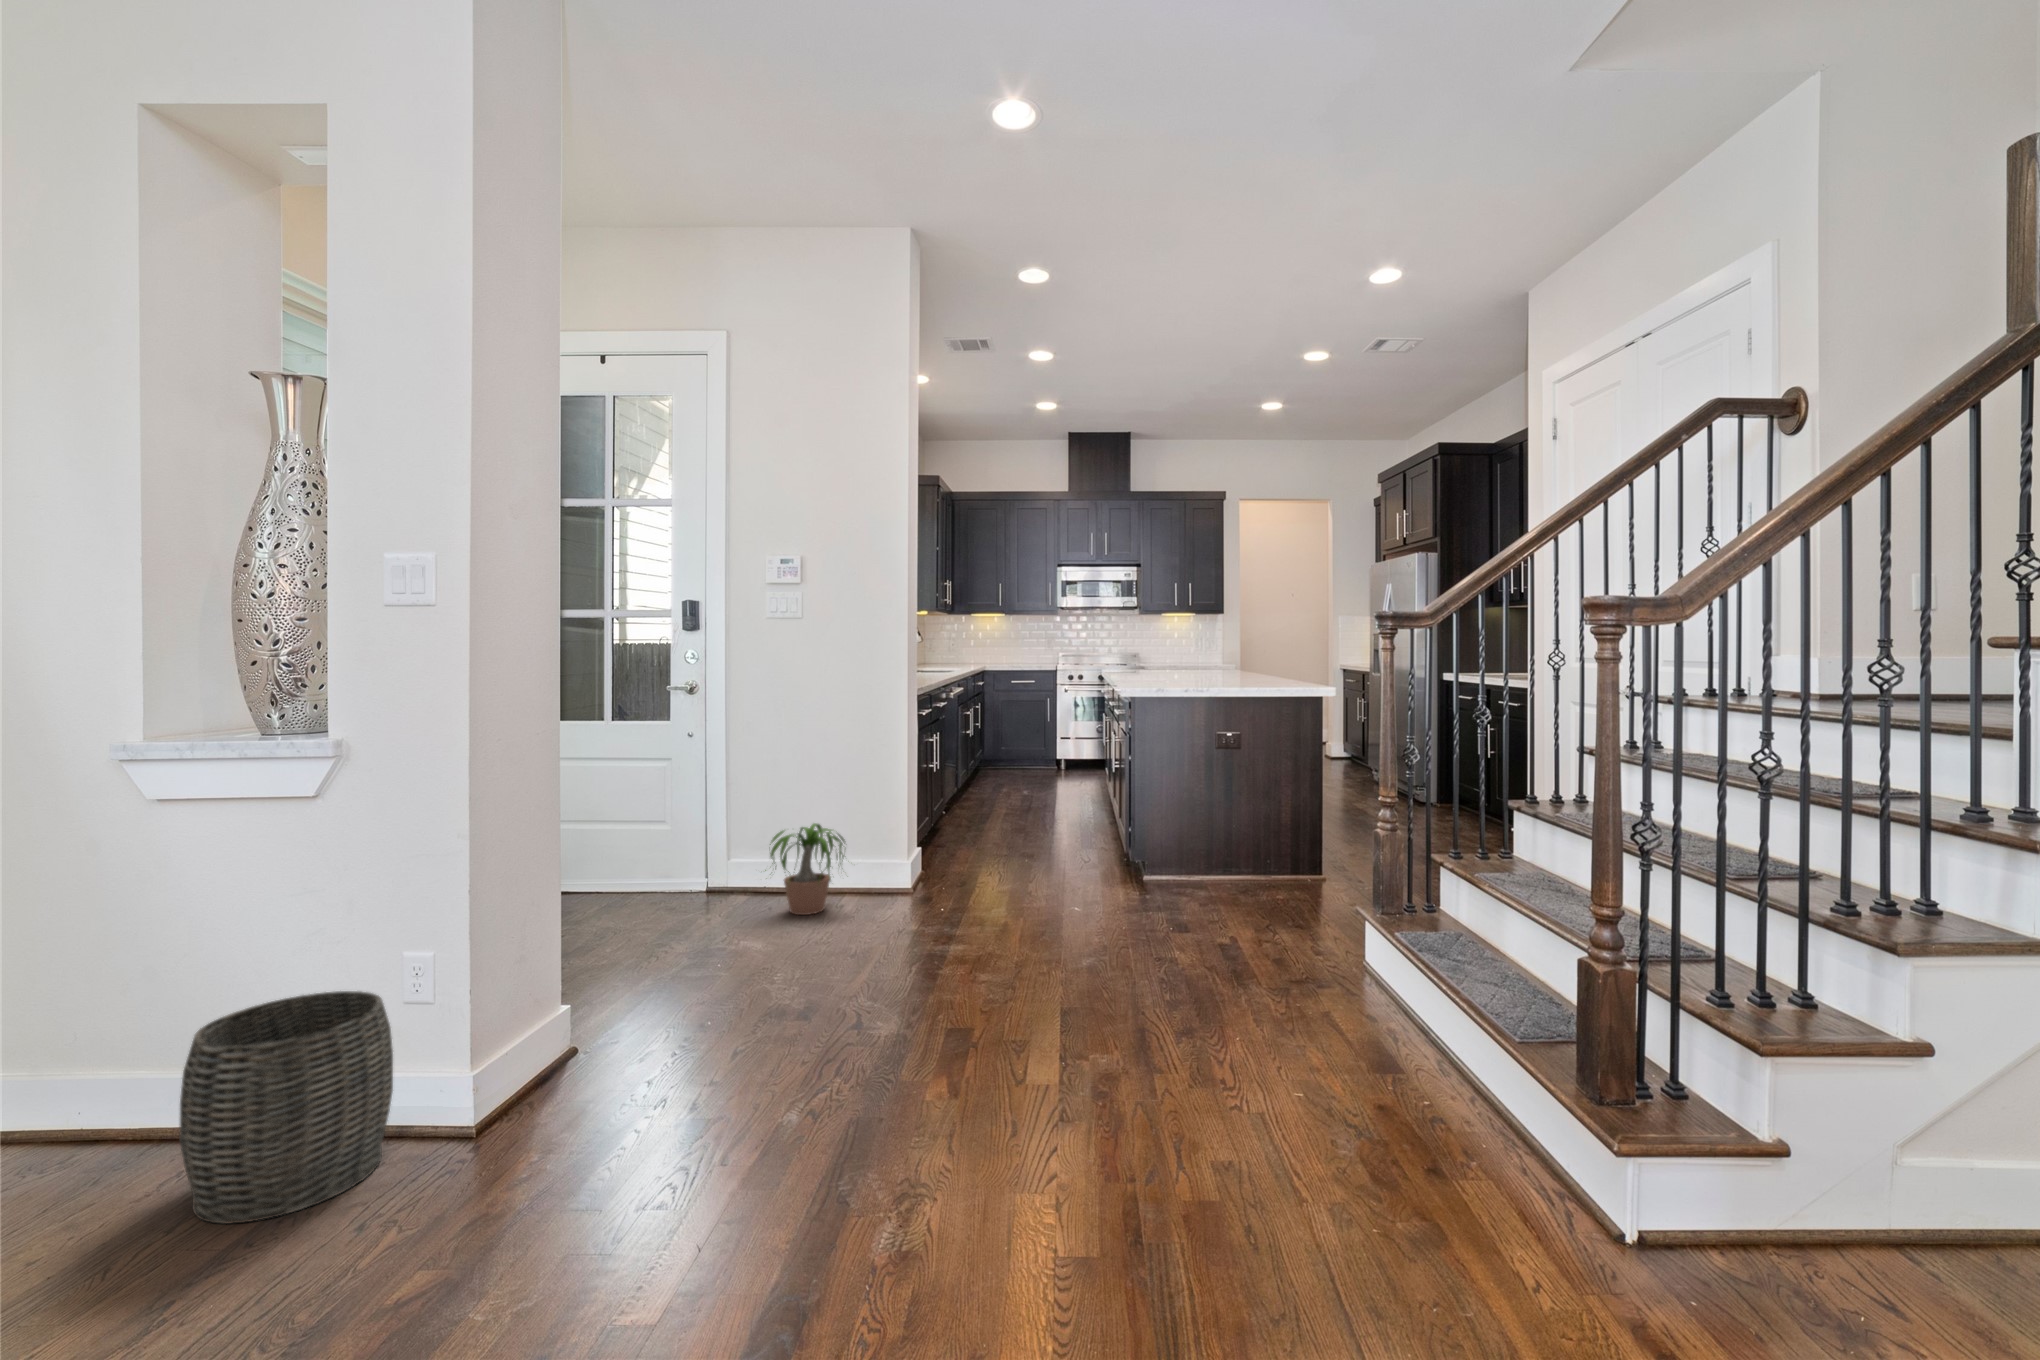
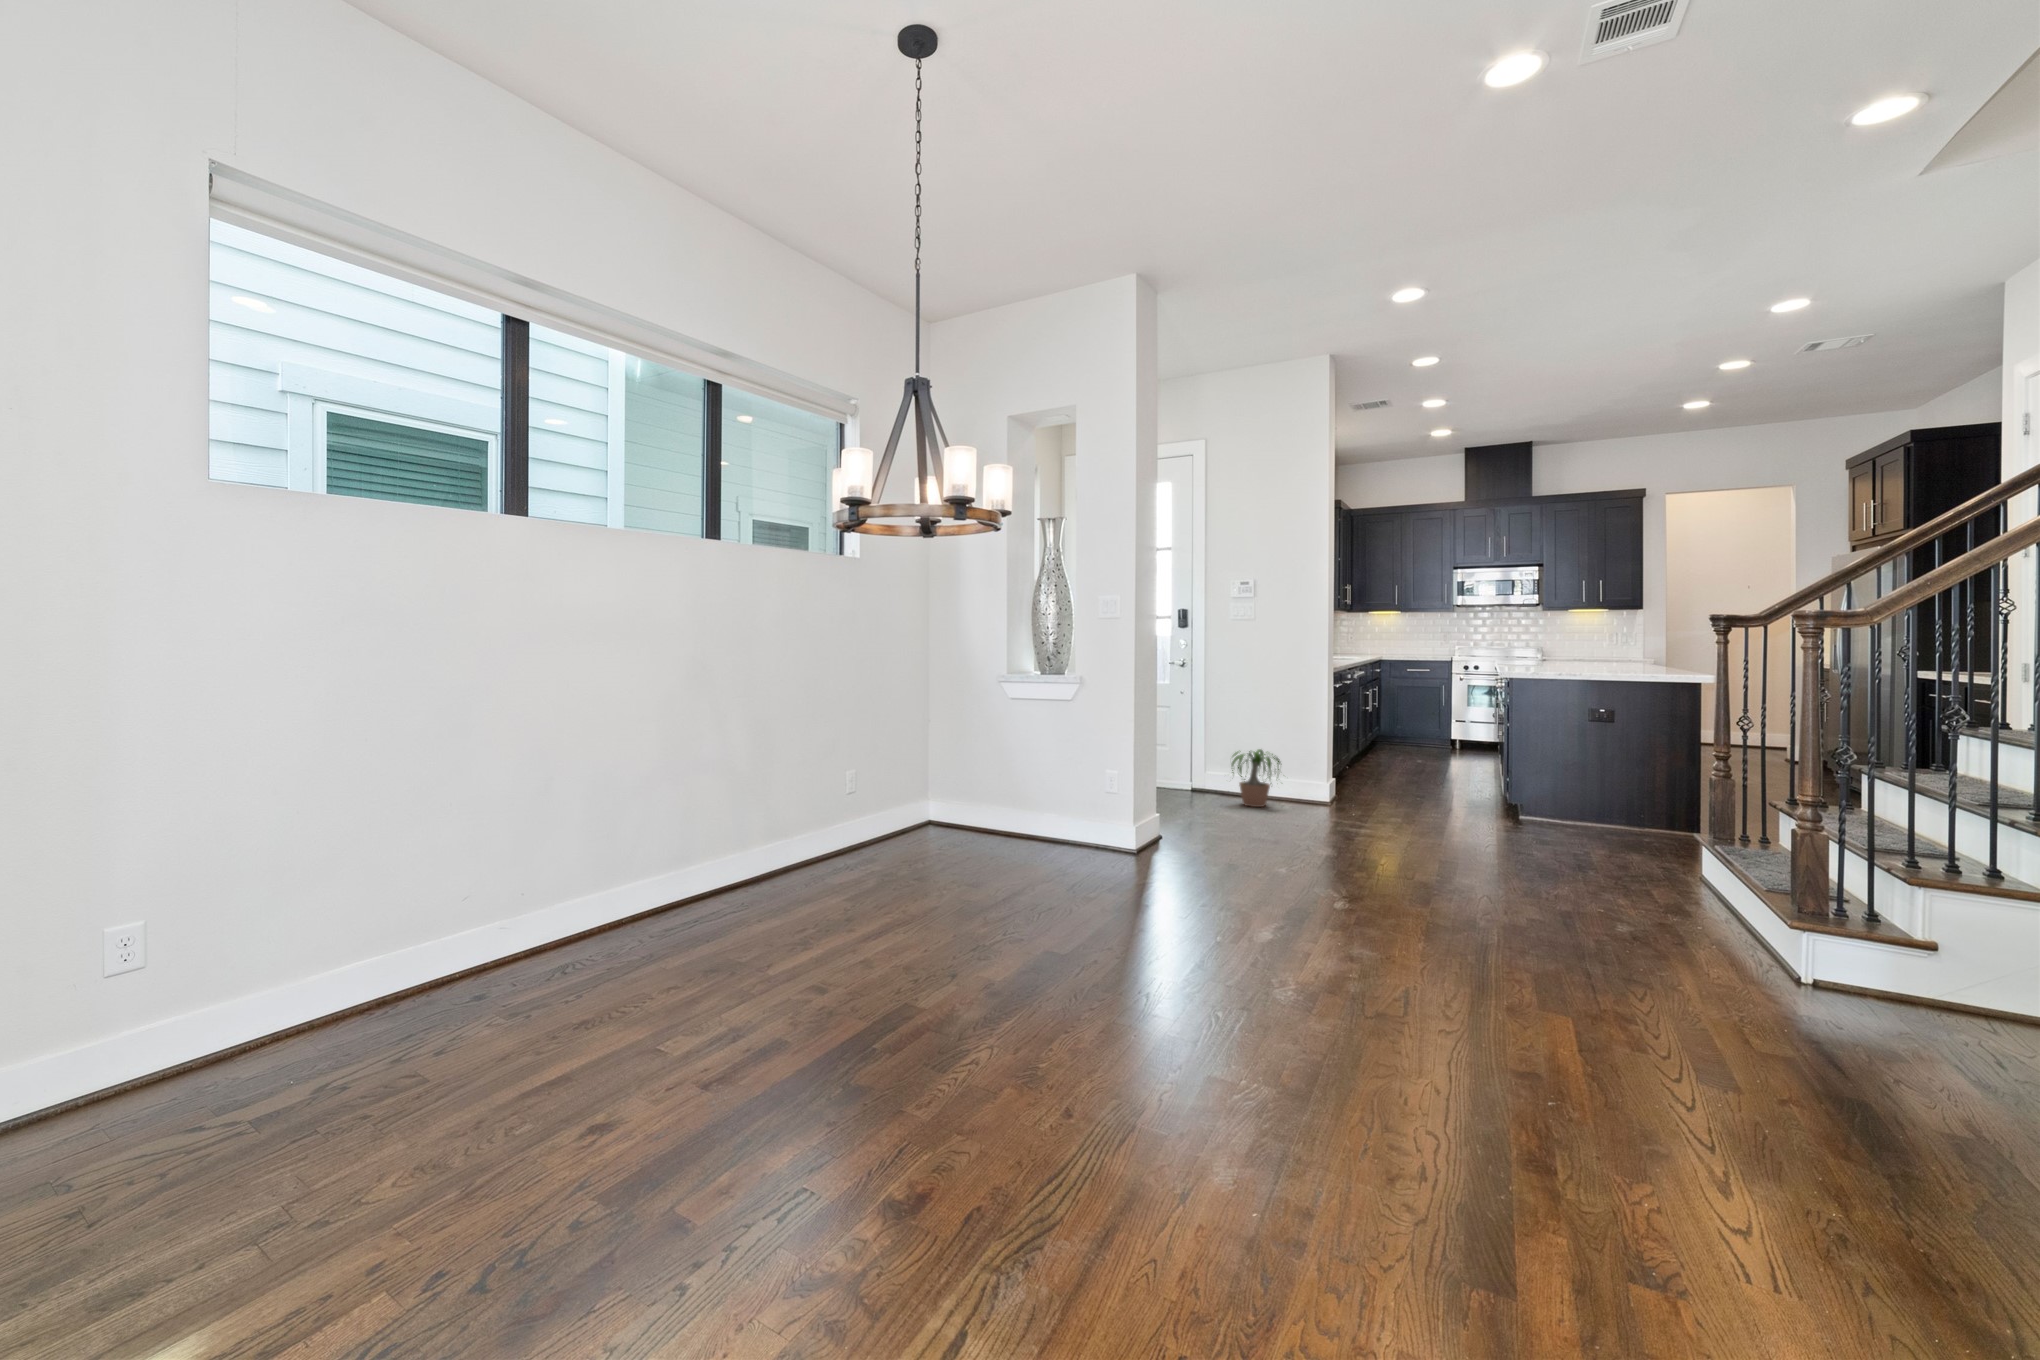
woven basket: present [179,991,393,1224] -> none [1012,782,1084,866]

